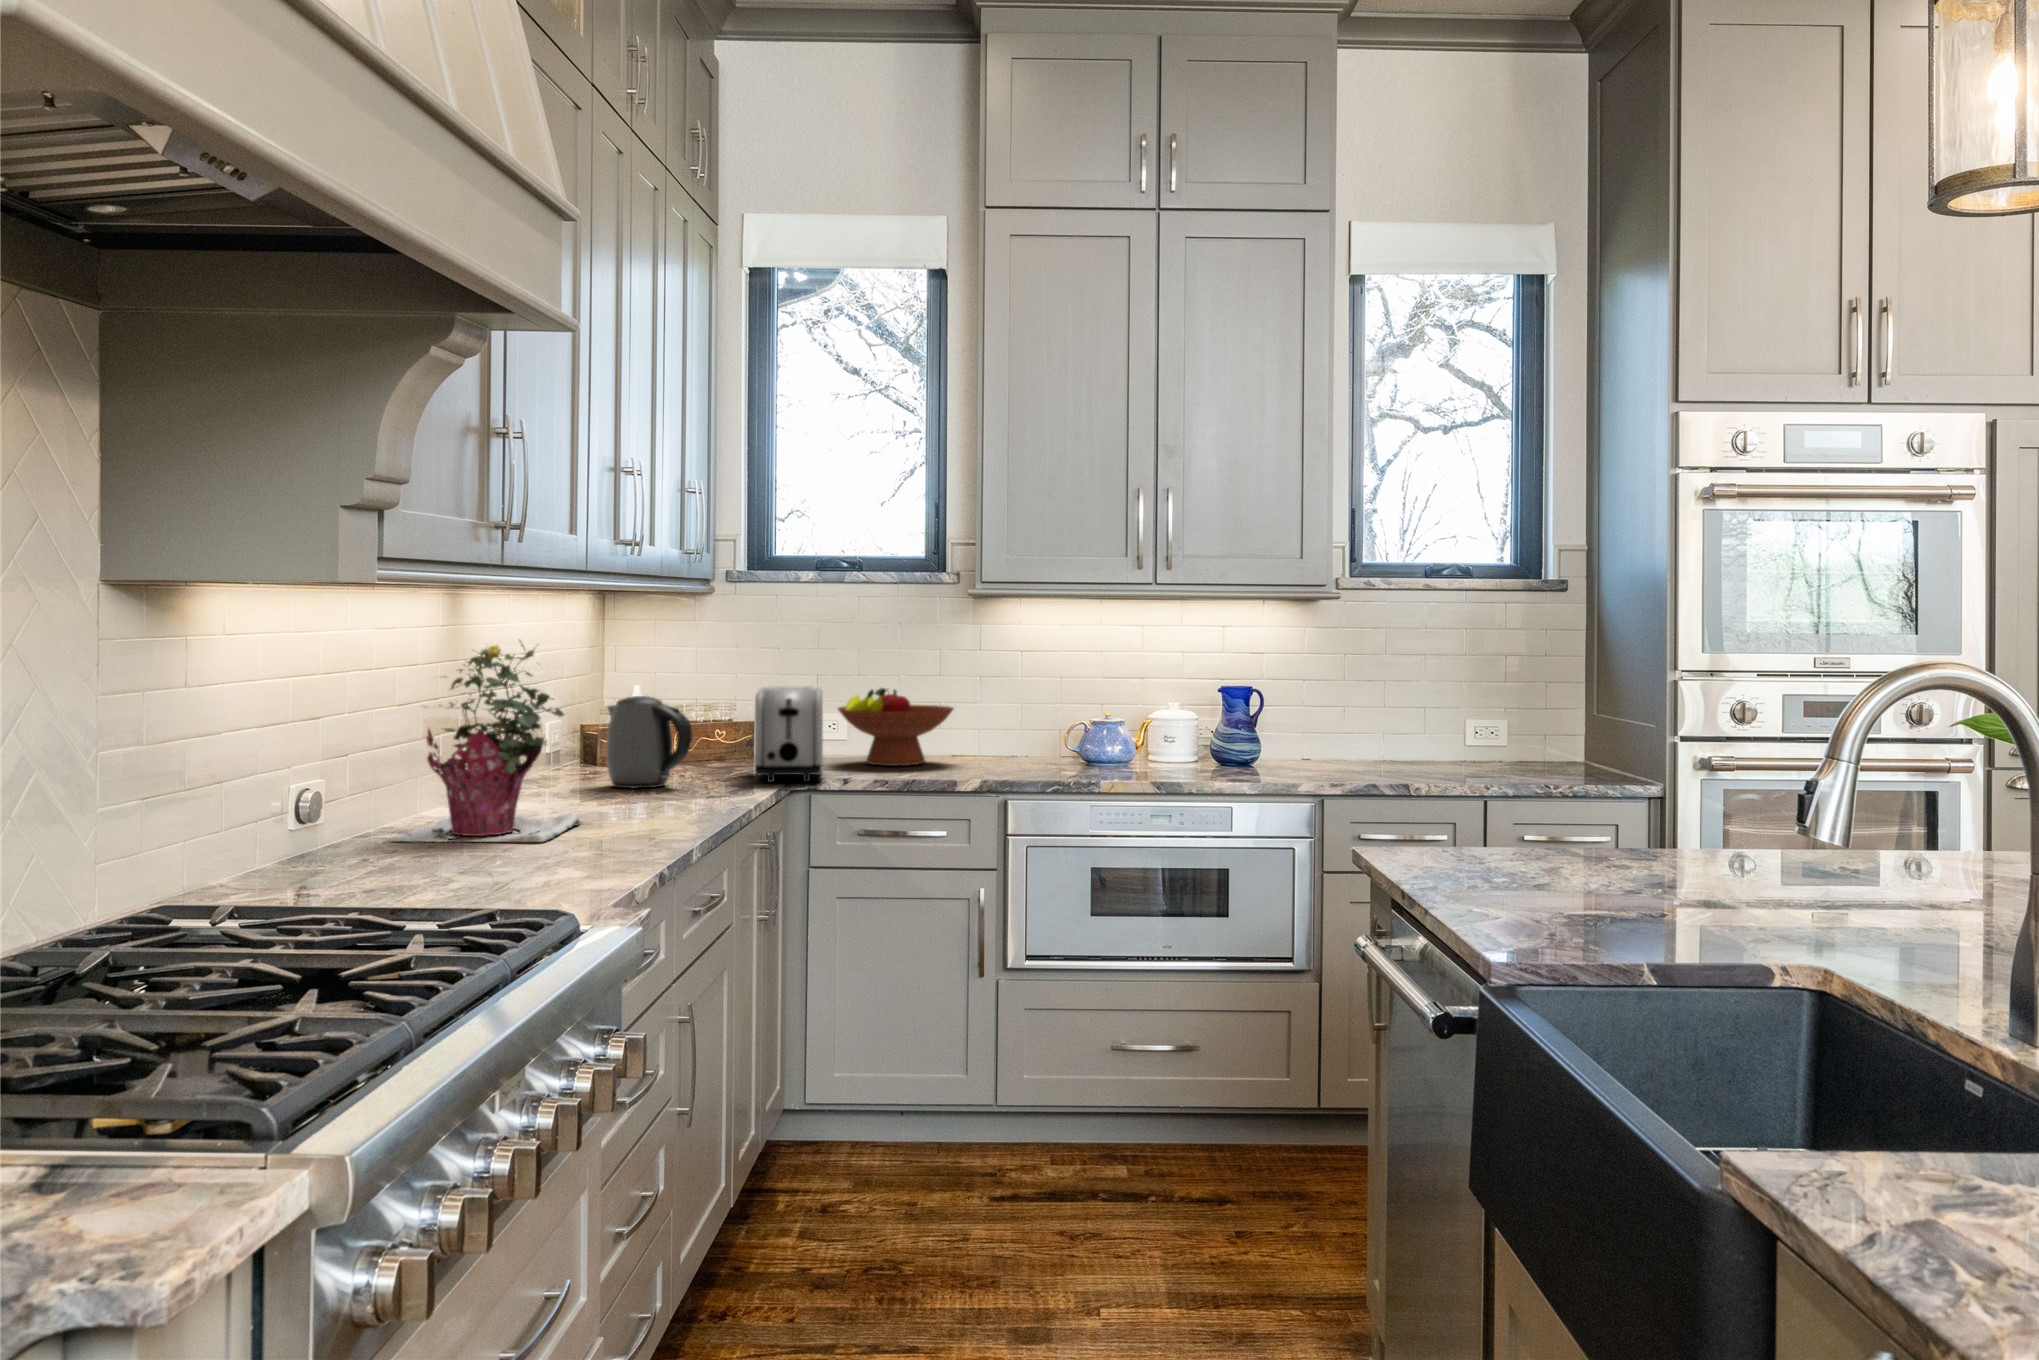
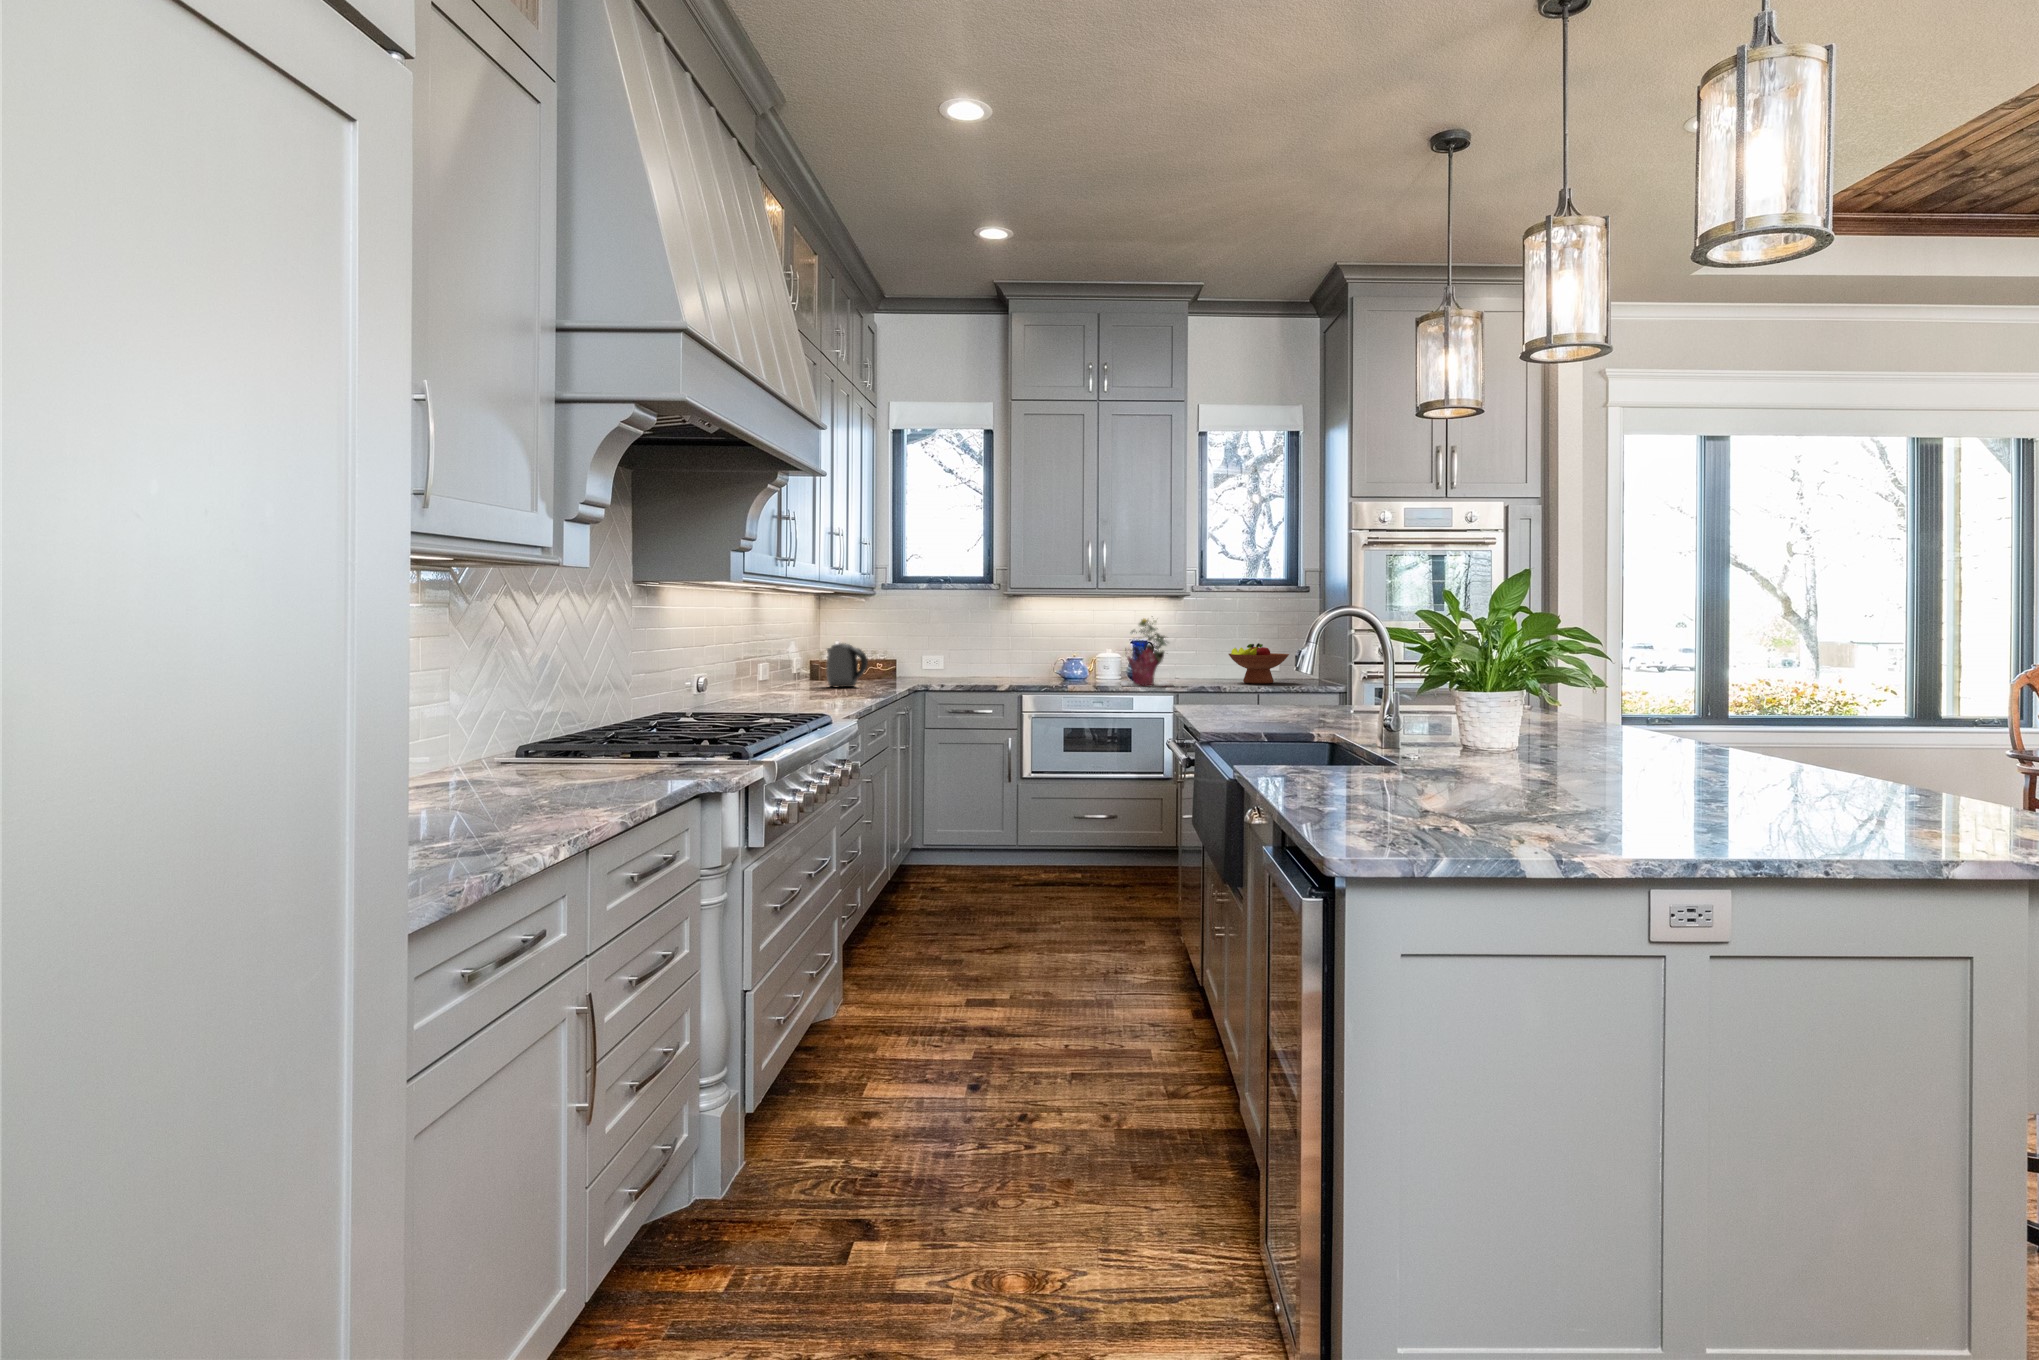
potted plant: present [390,645,583,842] -> present [1121,619,1173,686]
toaster: present [755,686,823,783] -> none [898,640,930,686]
fruit bowl: present [838,688,954,766] -> present [1229,643,1289,684]

